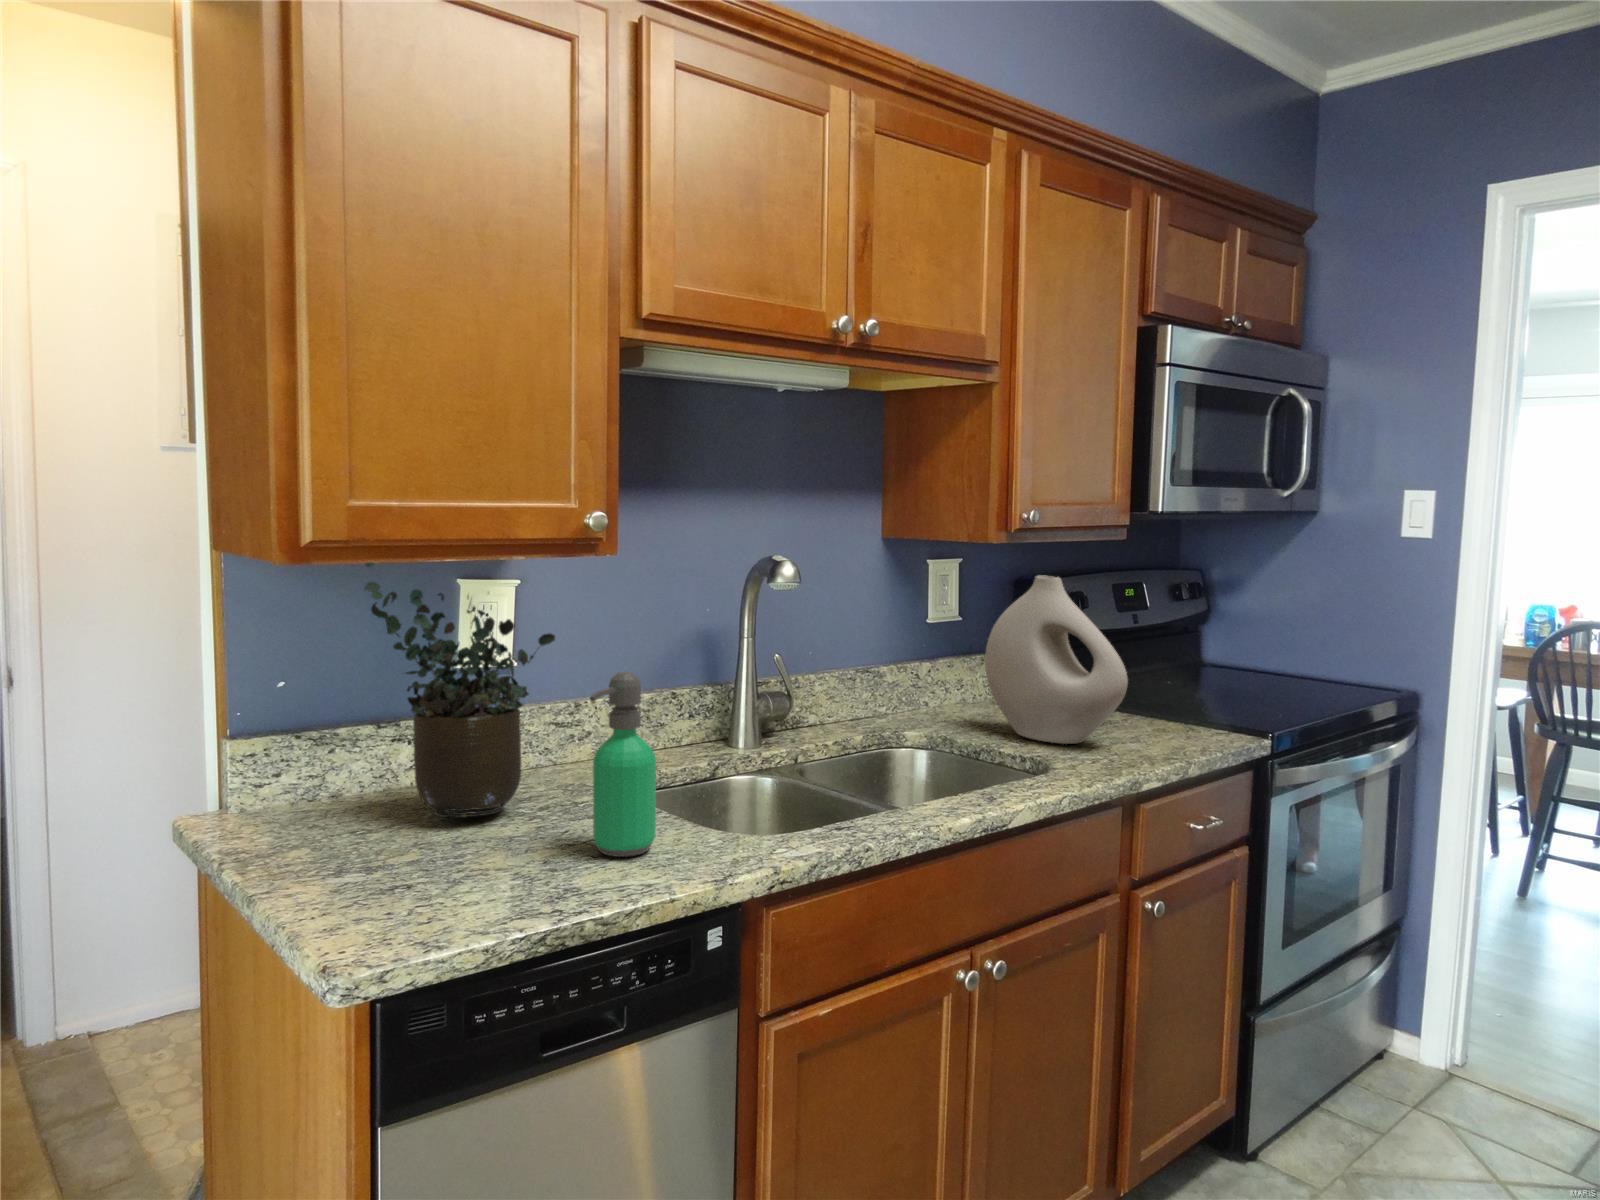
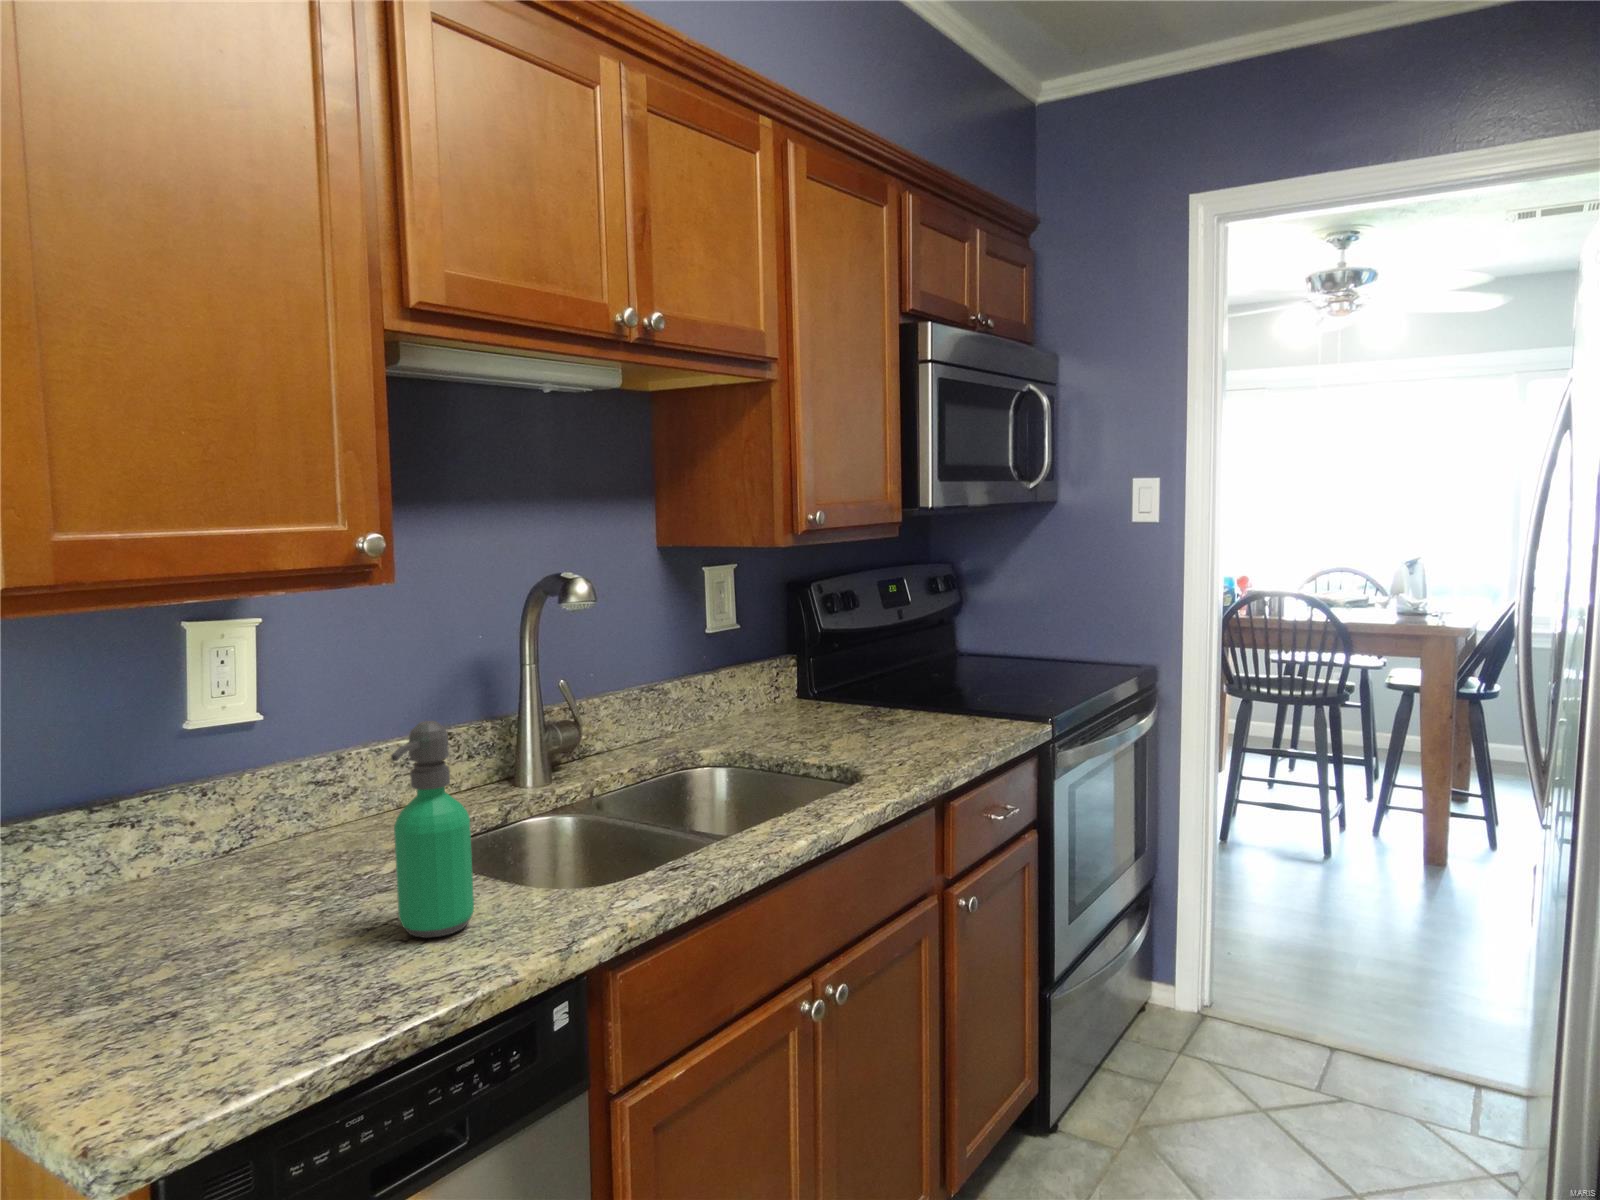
potted plant: present [364,563,555,817] -> none [59,601,326,917]
vase: present [985,575,1128,744] -> none [778,578,926,748]

